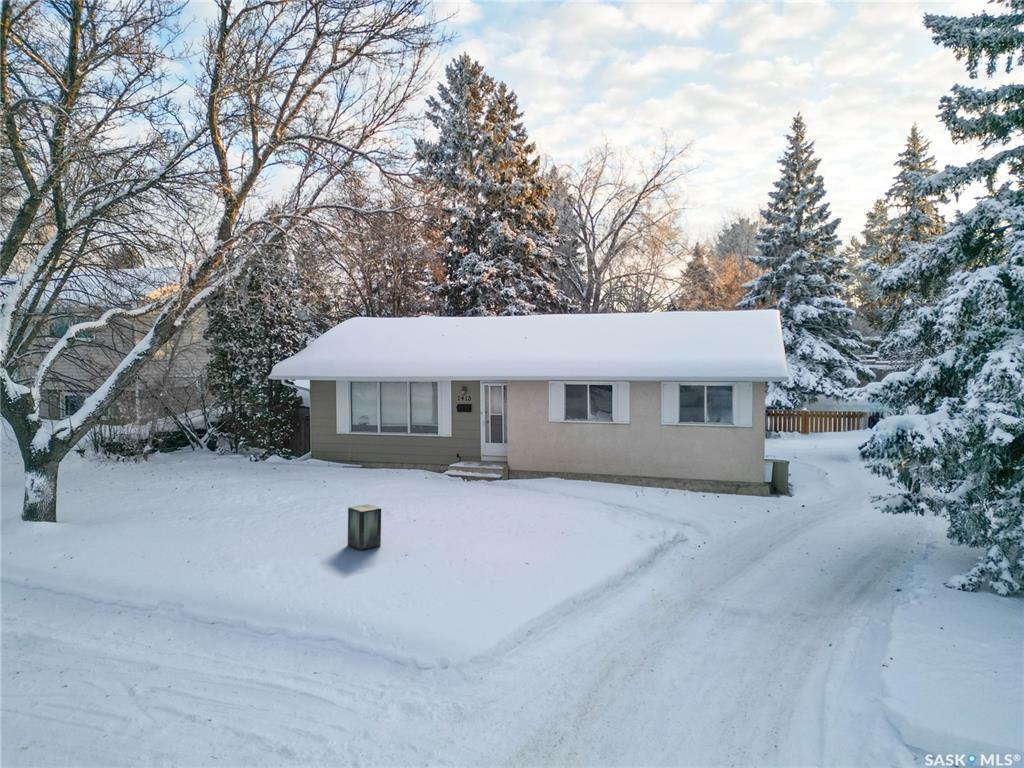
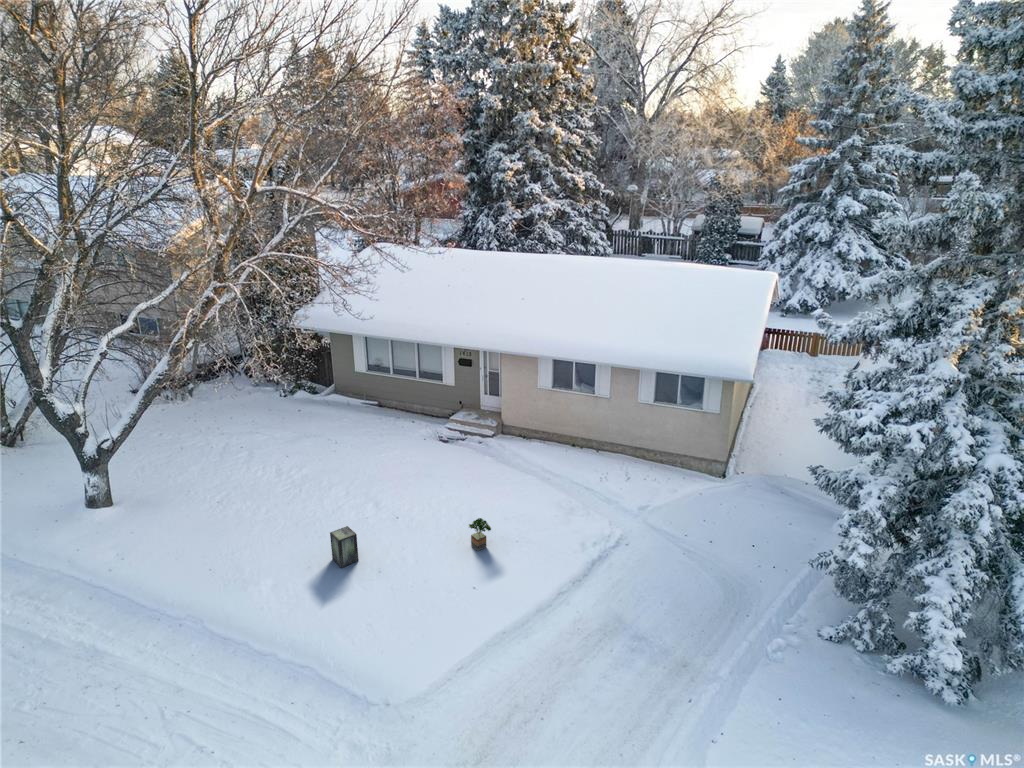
potted tree: none [510,501,538,539] -> present [469,518,491,551]

